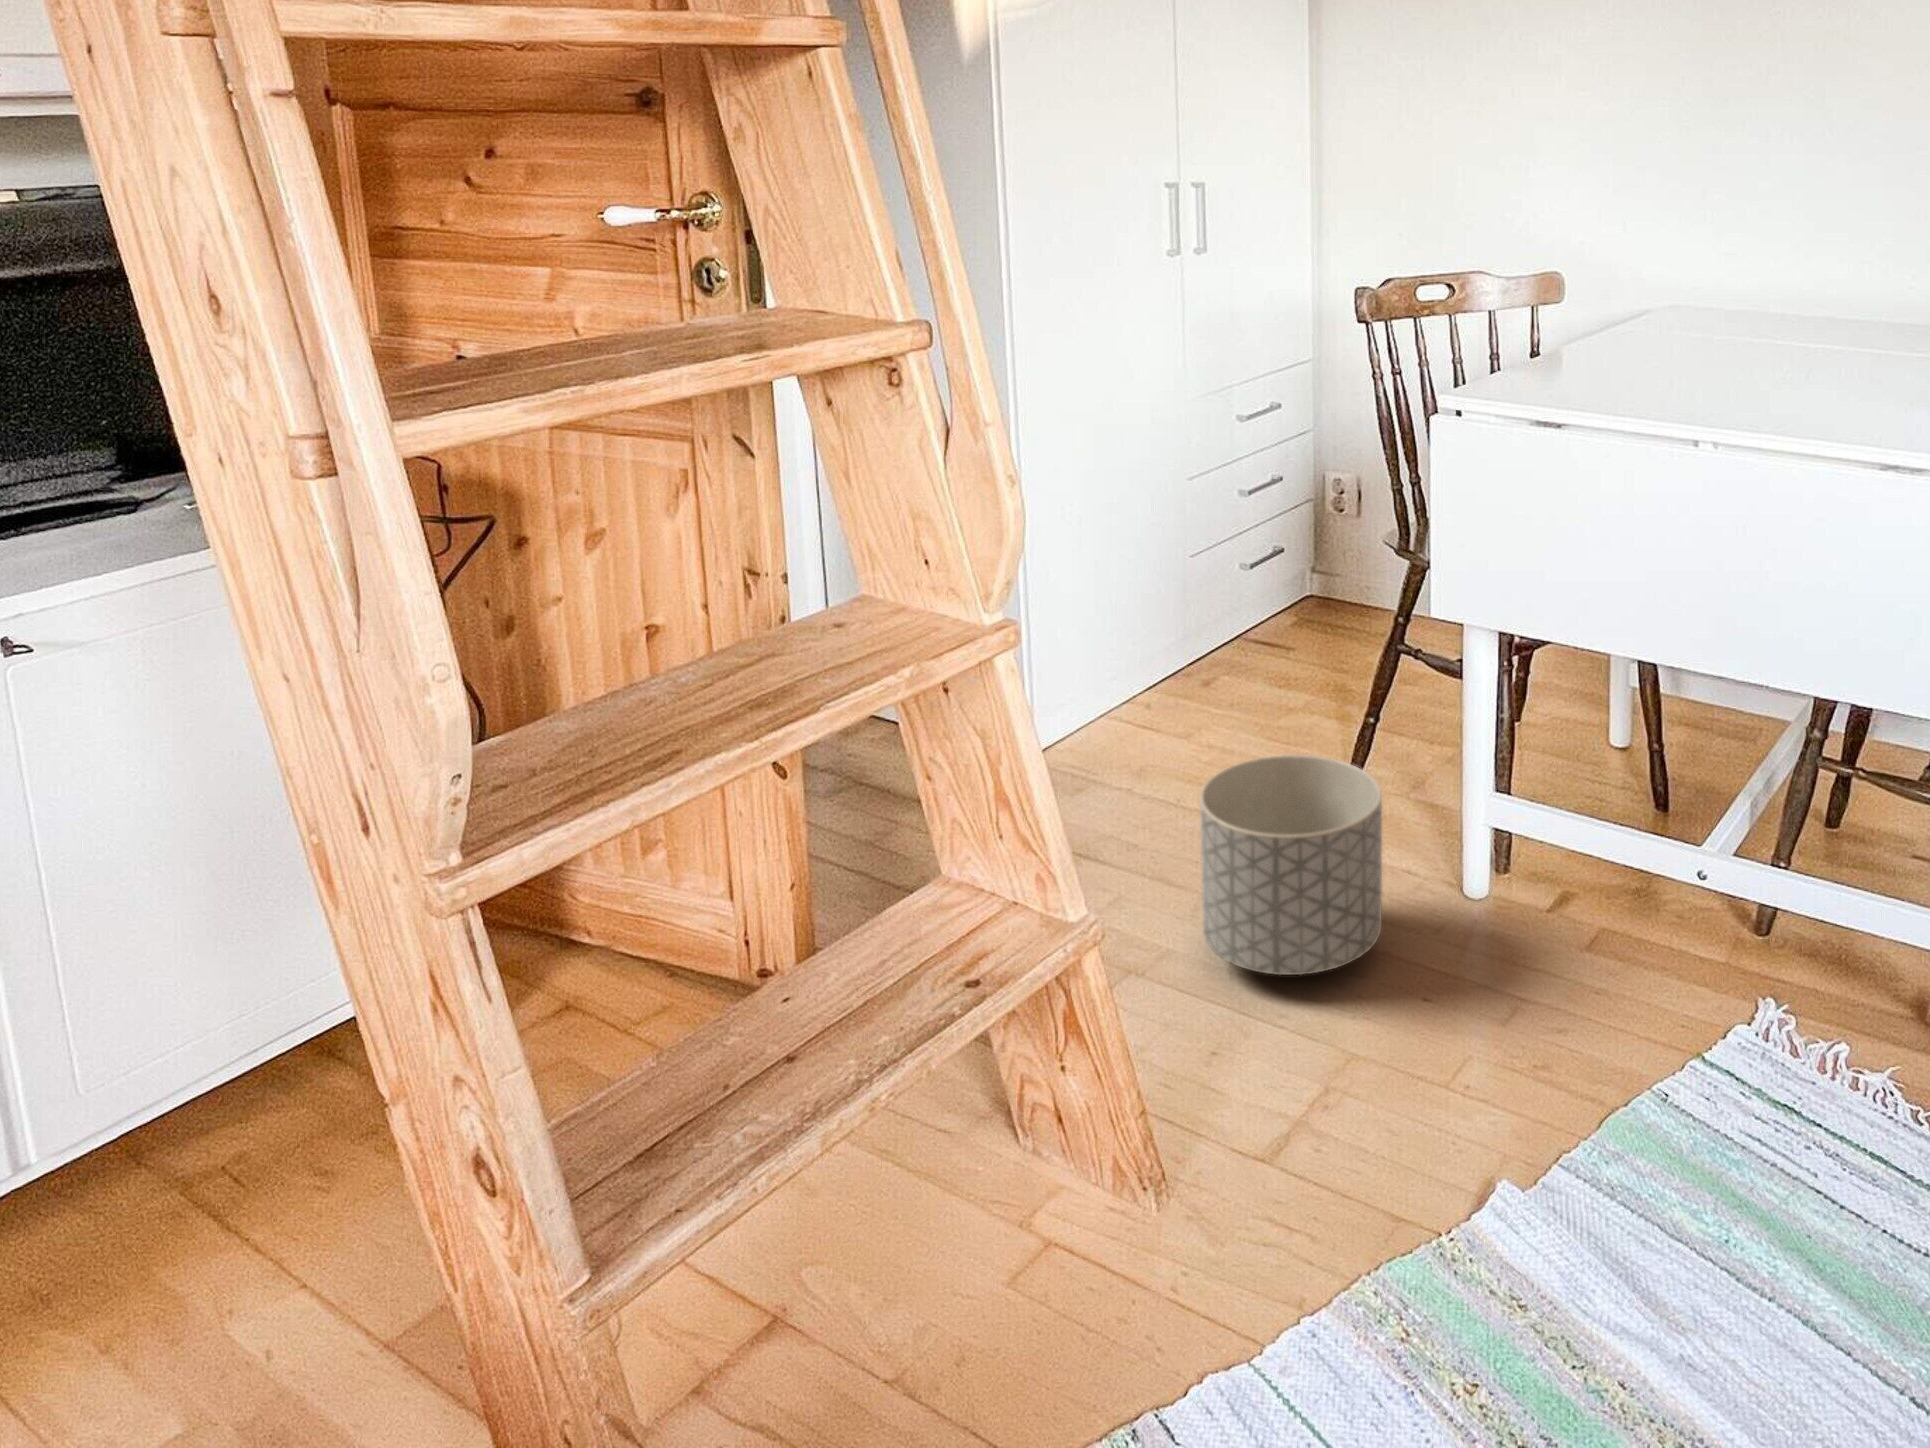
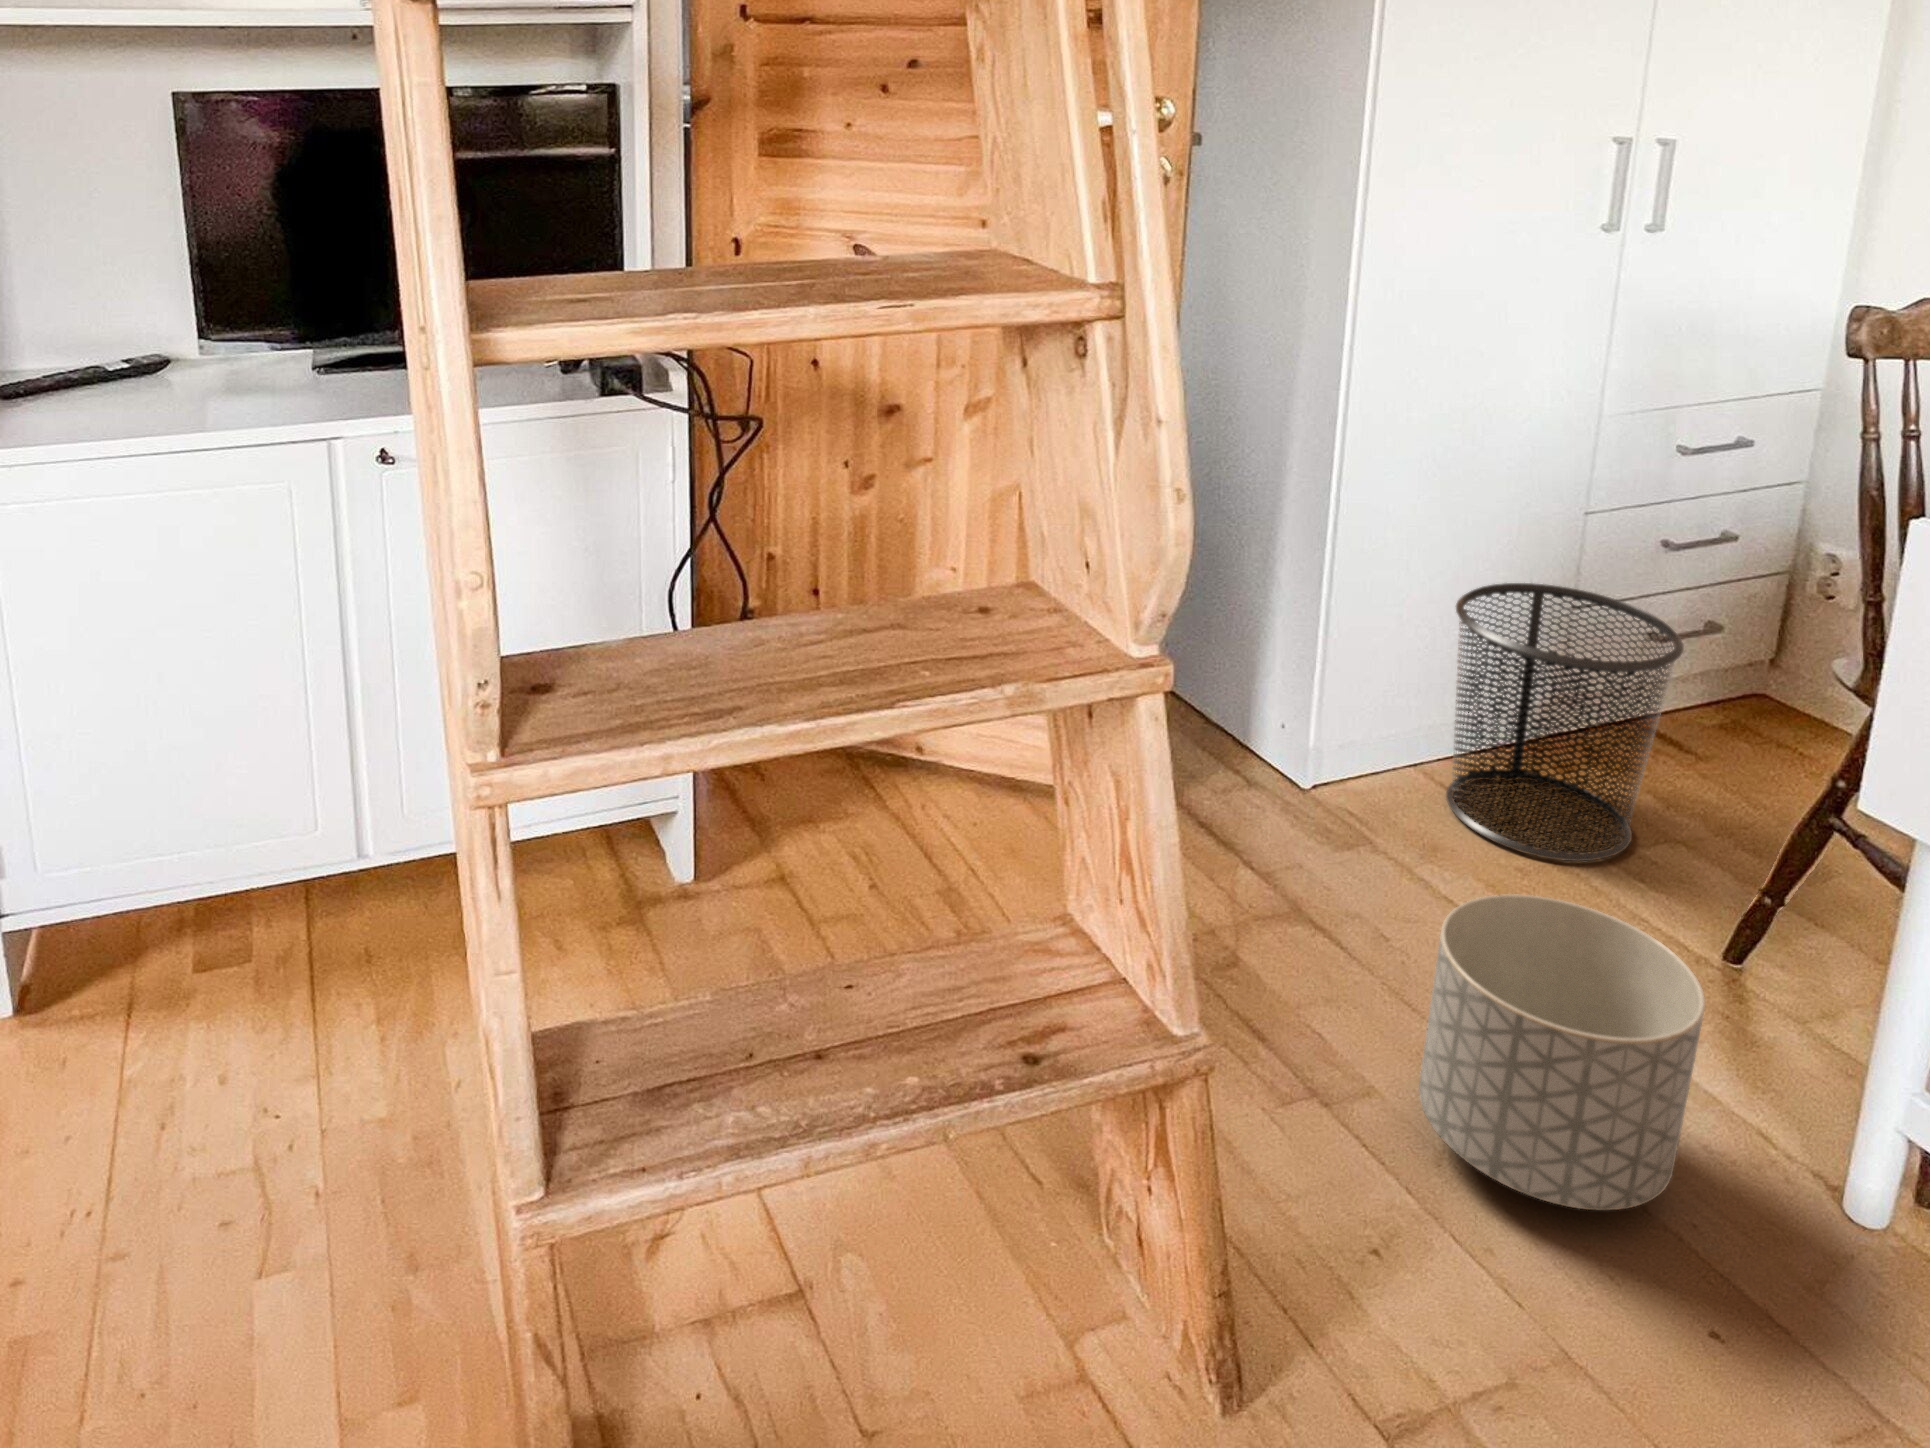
waste bin: none [1116,539,1283,757] -> present [1446,583,1684,861]

